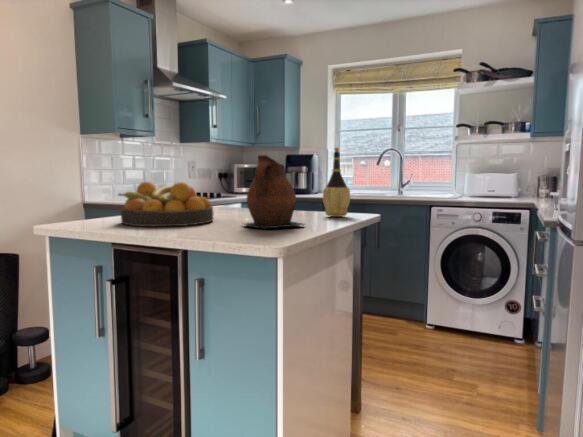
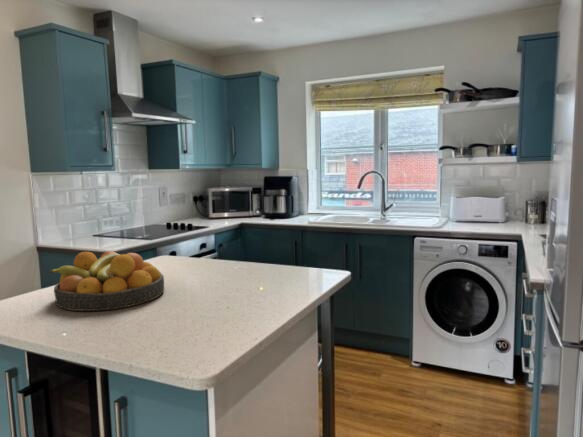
wine bottle: present [323,148,350,217] -> none [290,201,320,278]
ceramic pitcher: present [244,155,304,228] -> none [189,229,265,316]

